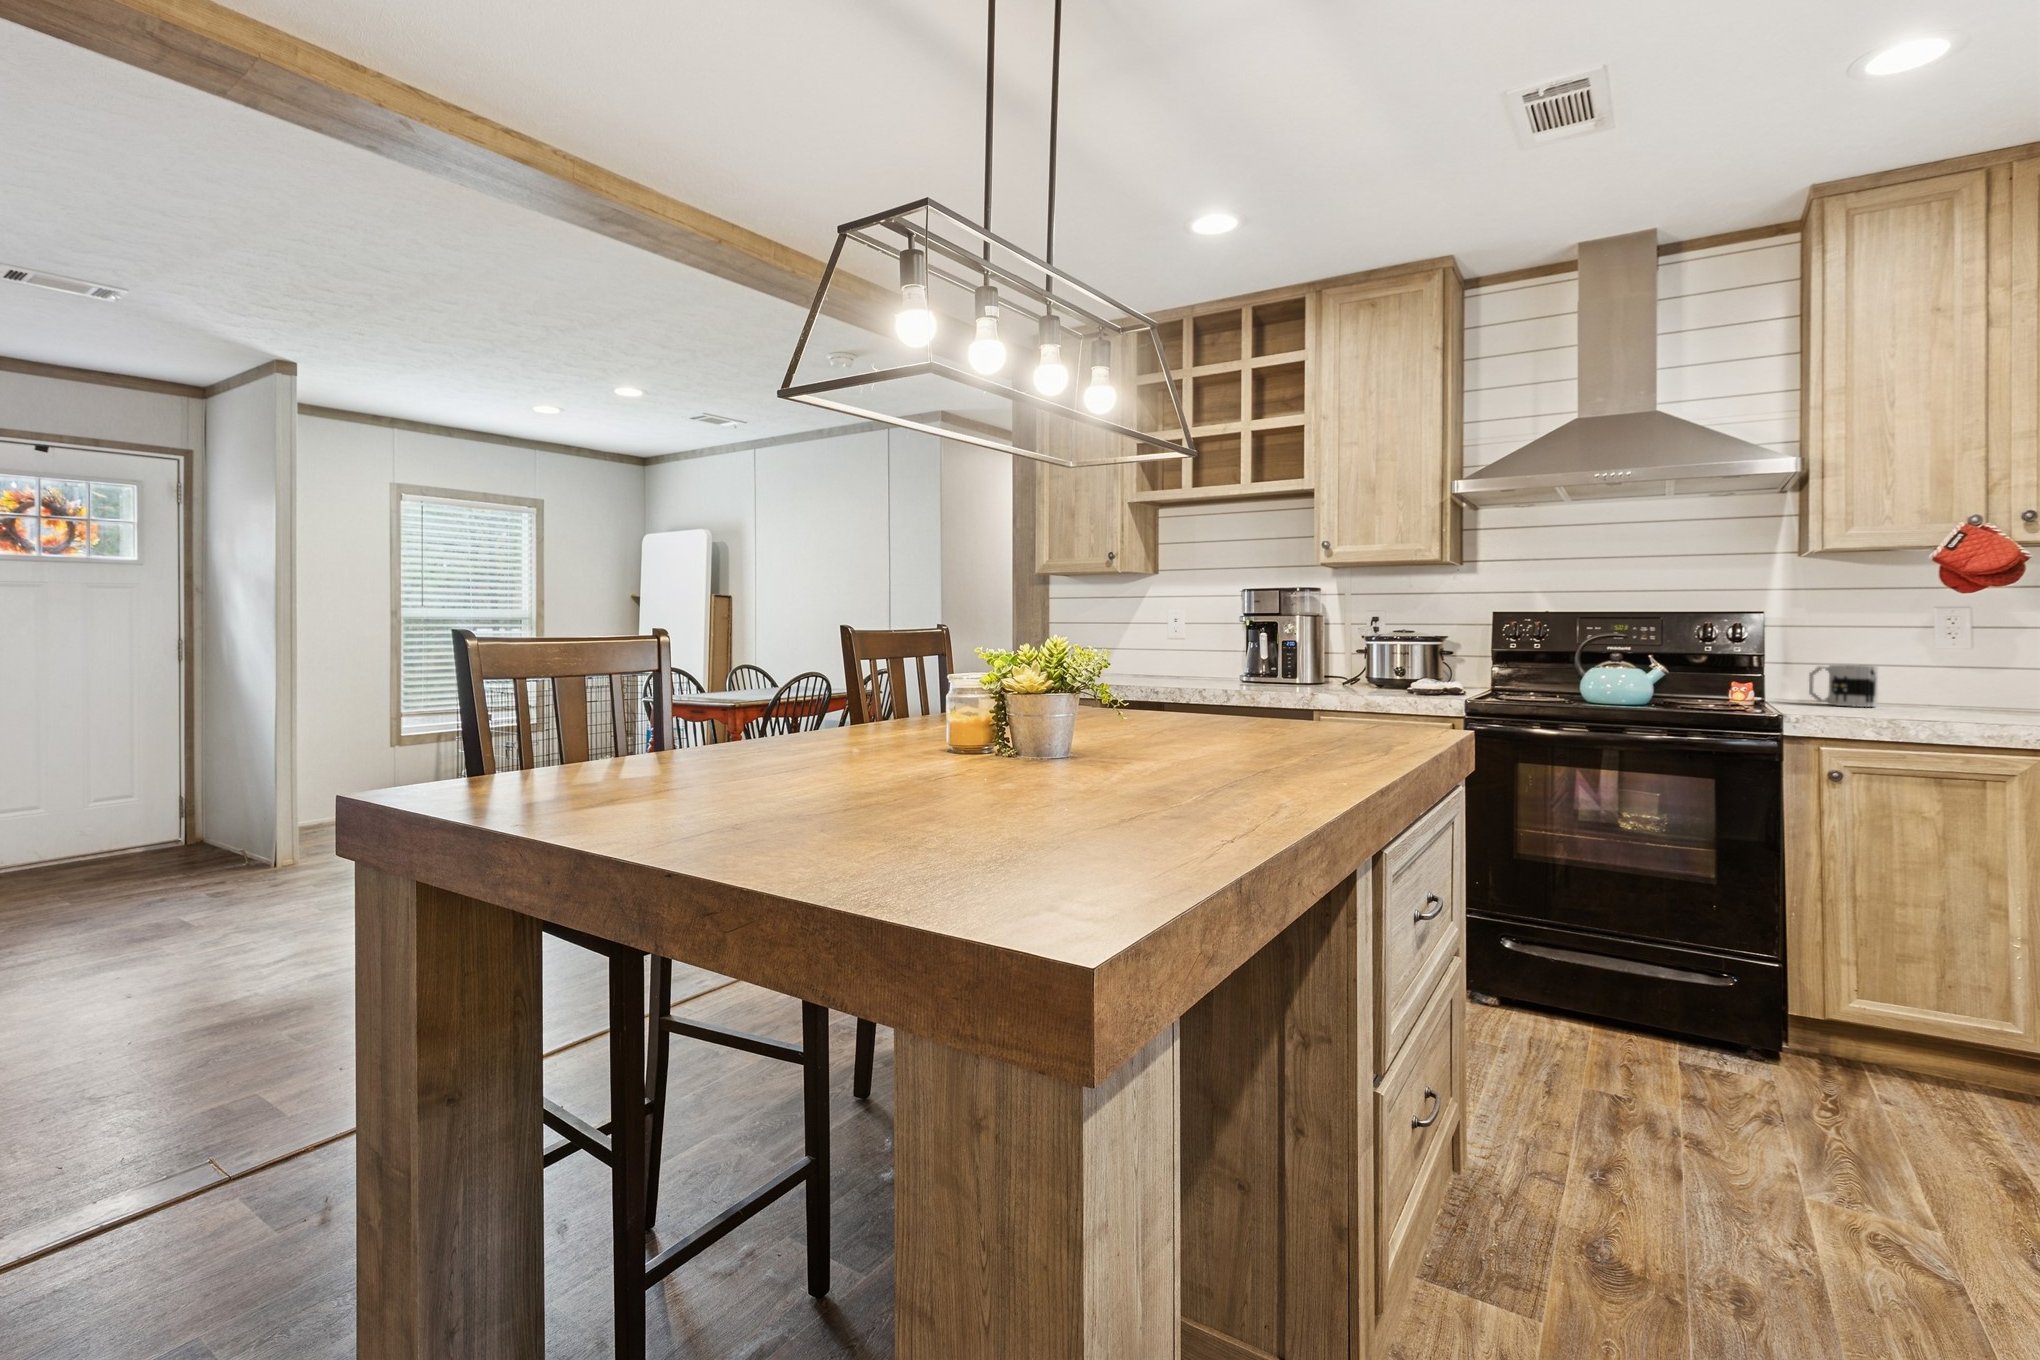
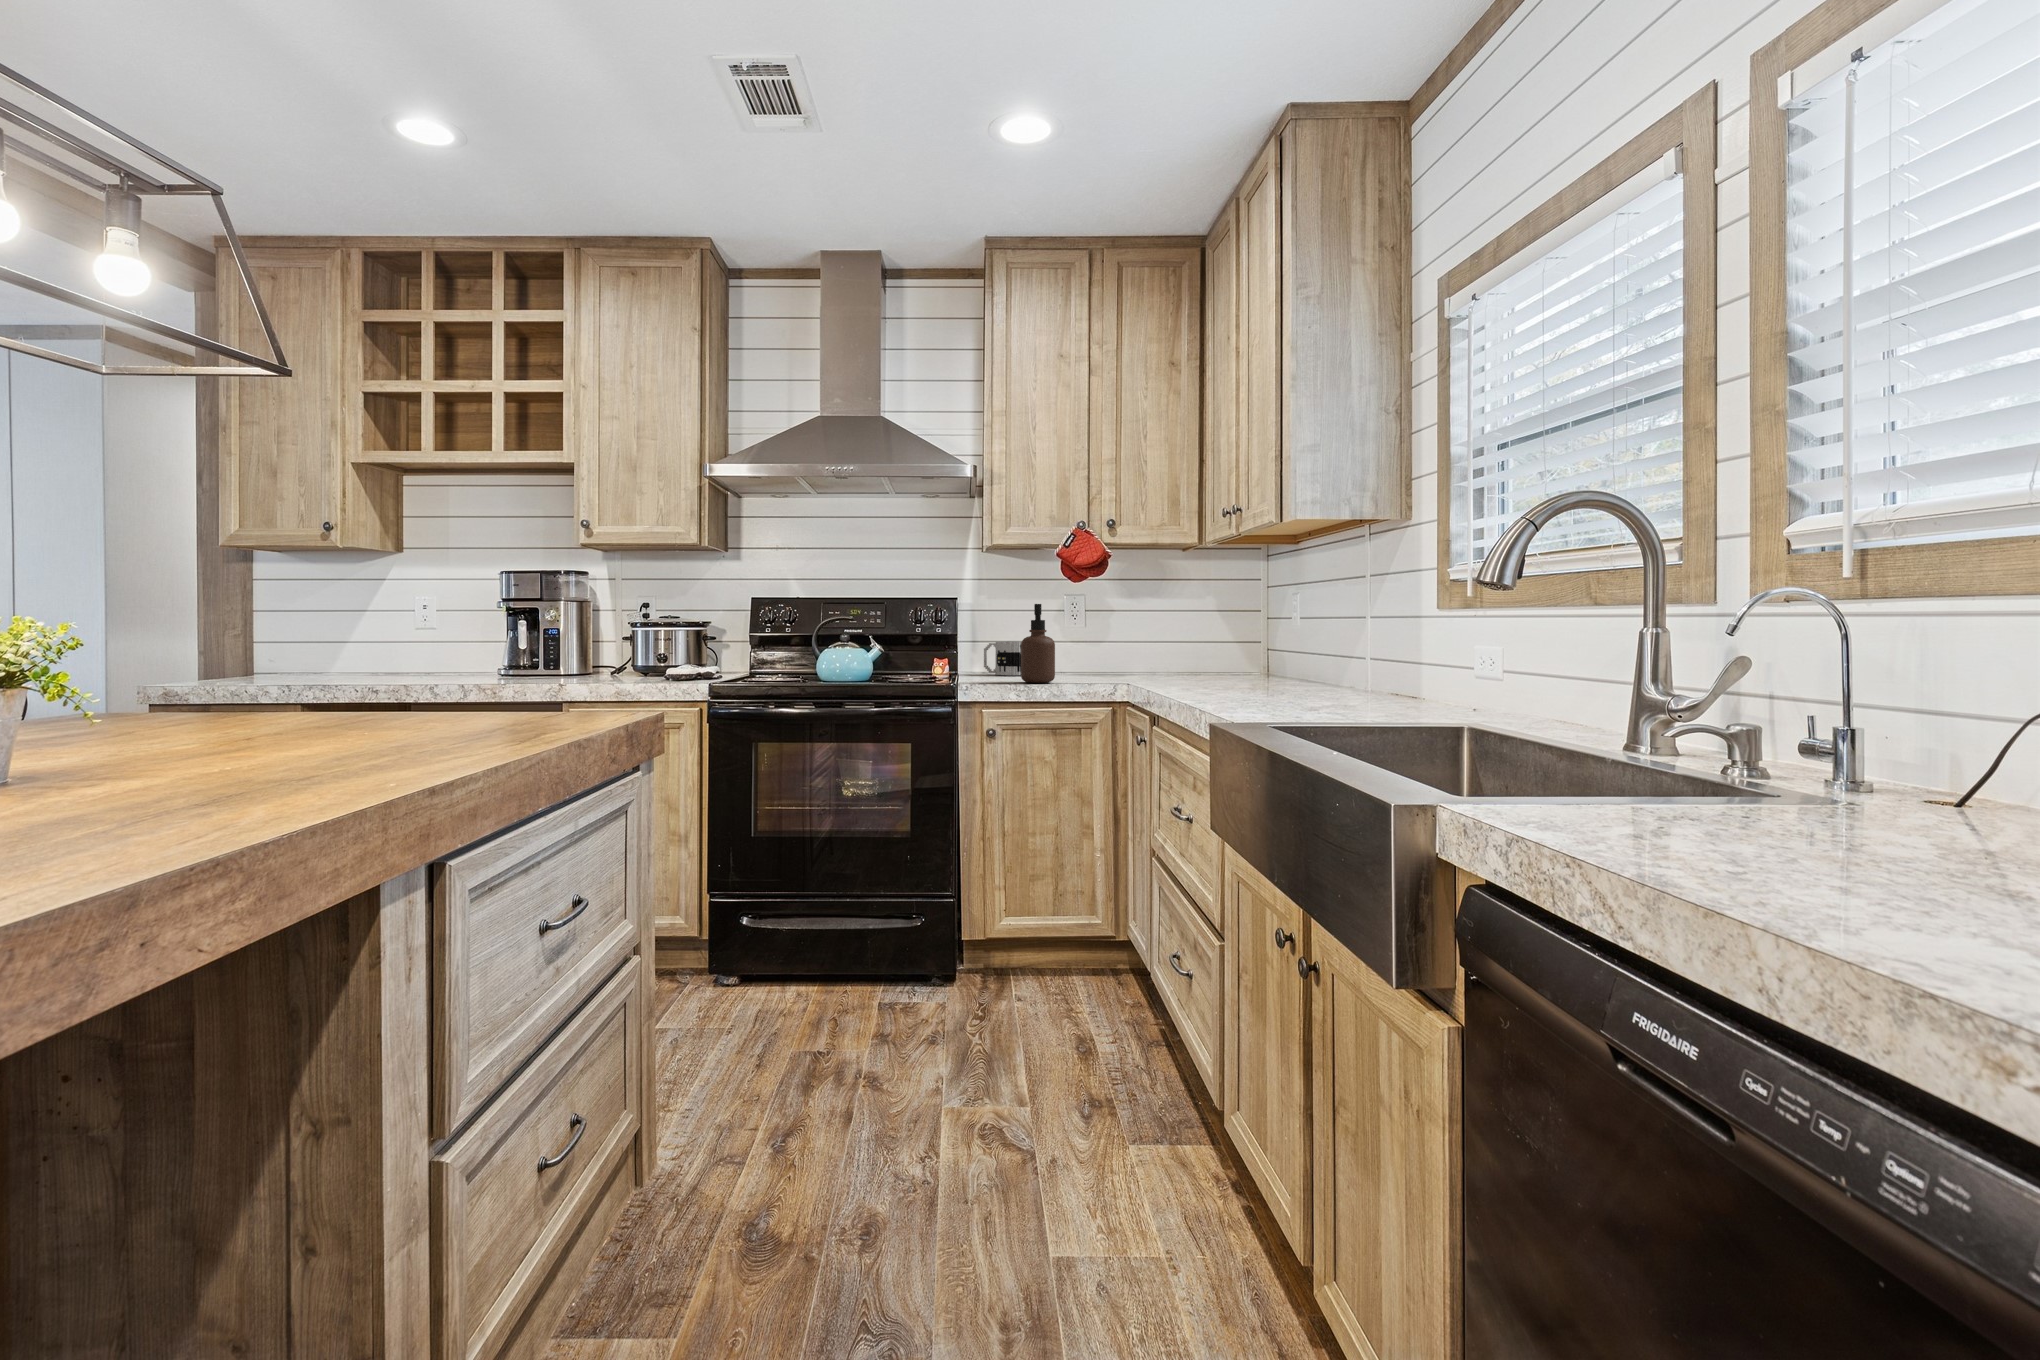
soap dispenser: none [1886,623,1944,720] -> present [1021,604,1055,683]

